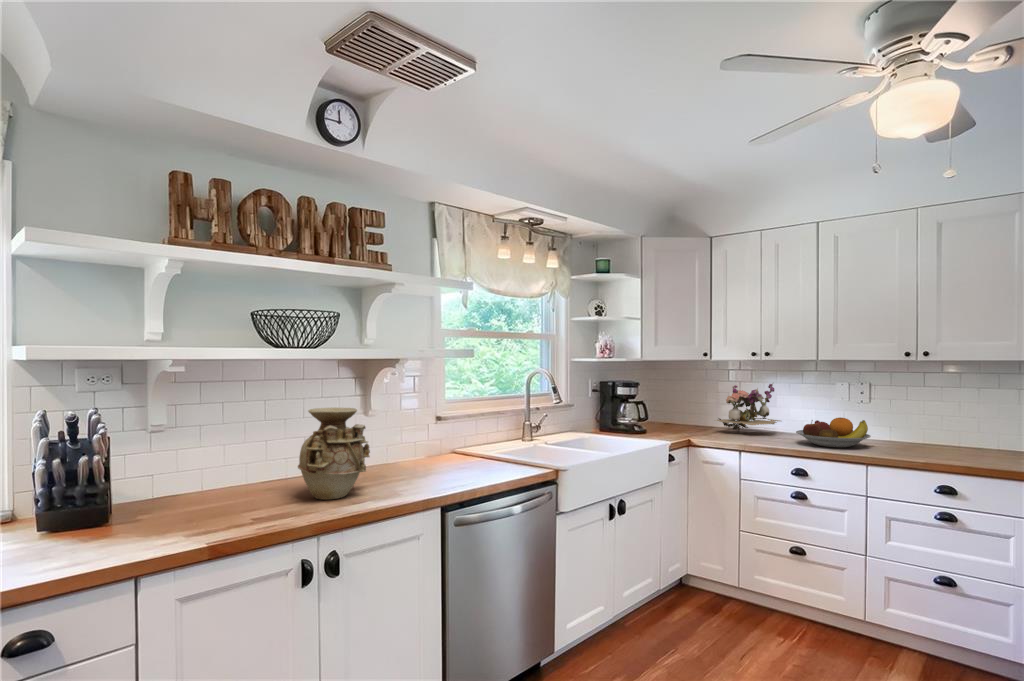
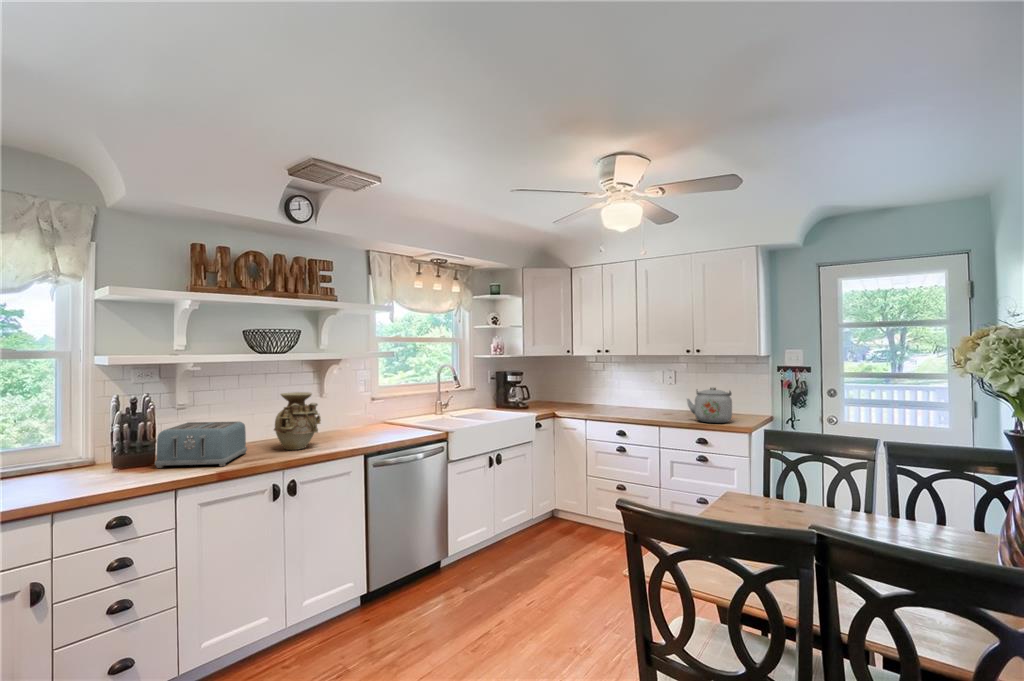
flower arrangement: present [715,384,781,432] -> none [575,373,622,409]
kettle: none [908,404,990,460] -> present [687,387,732,423]
fruit bowl: present [796,417,871,448] -> none [623,397,669,417]
toaster: none [98,454,256,535] -> present [155,421,247,468]

